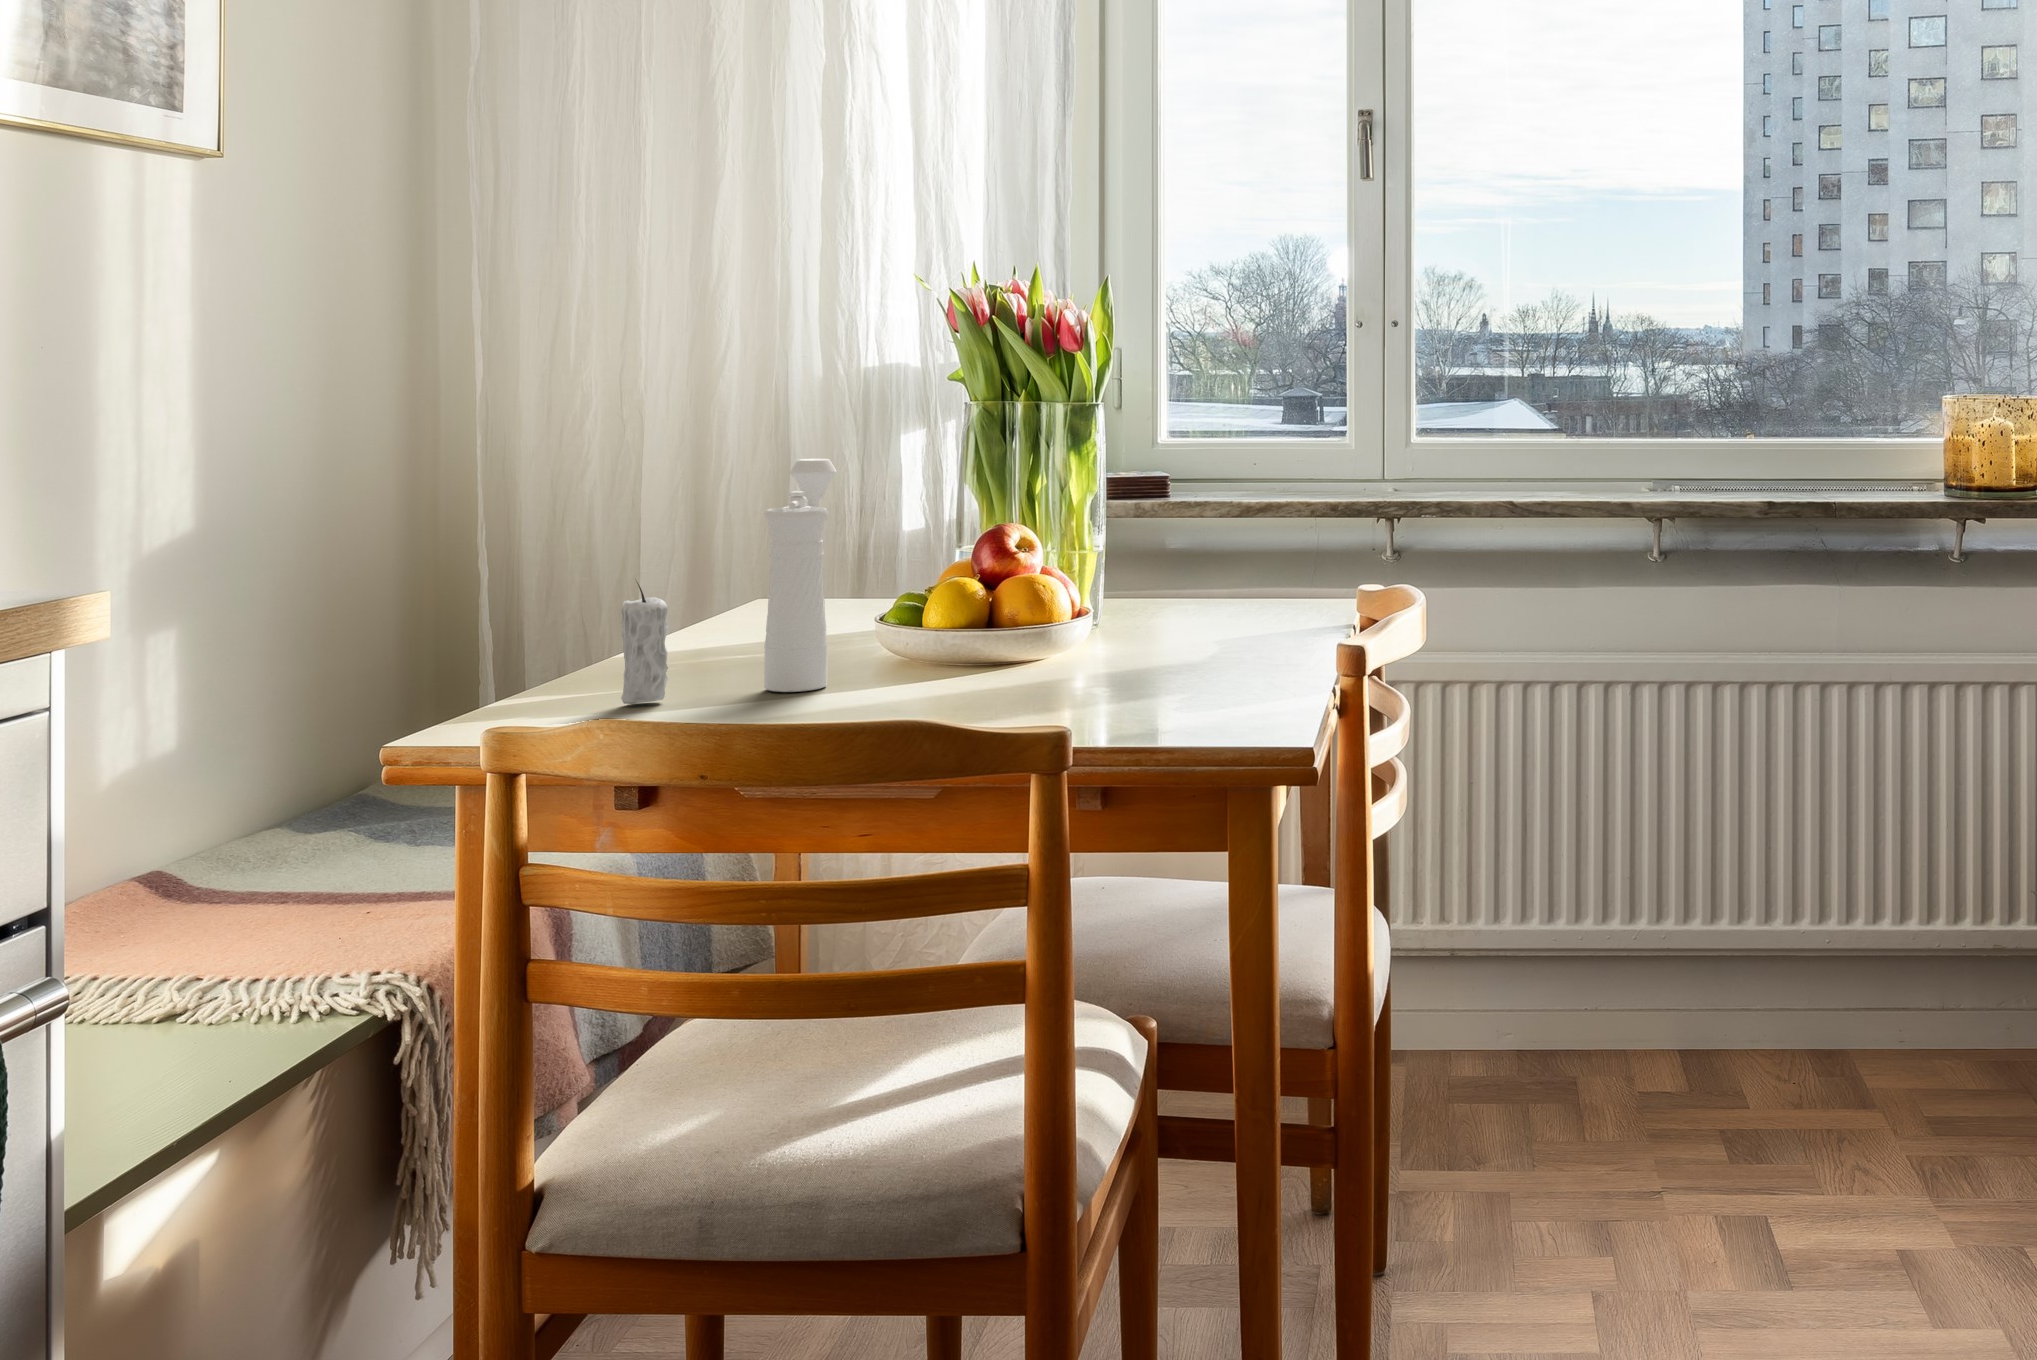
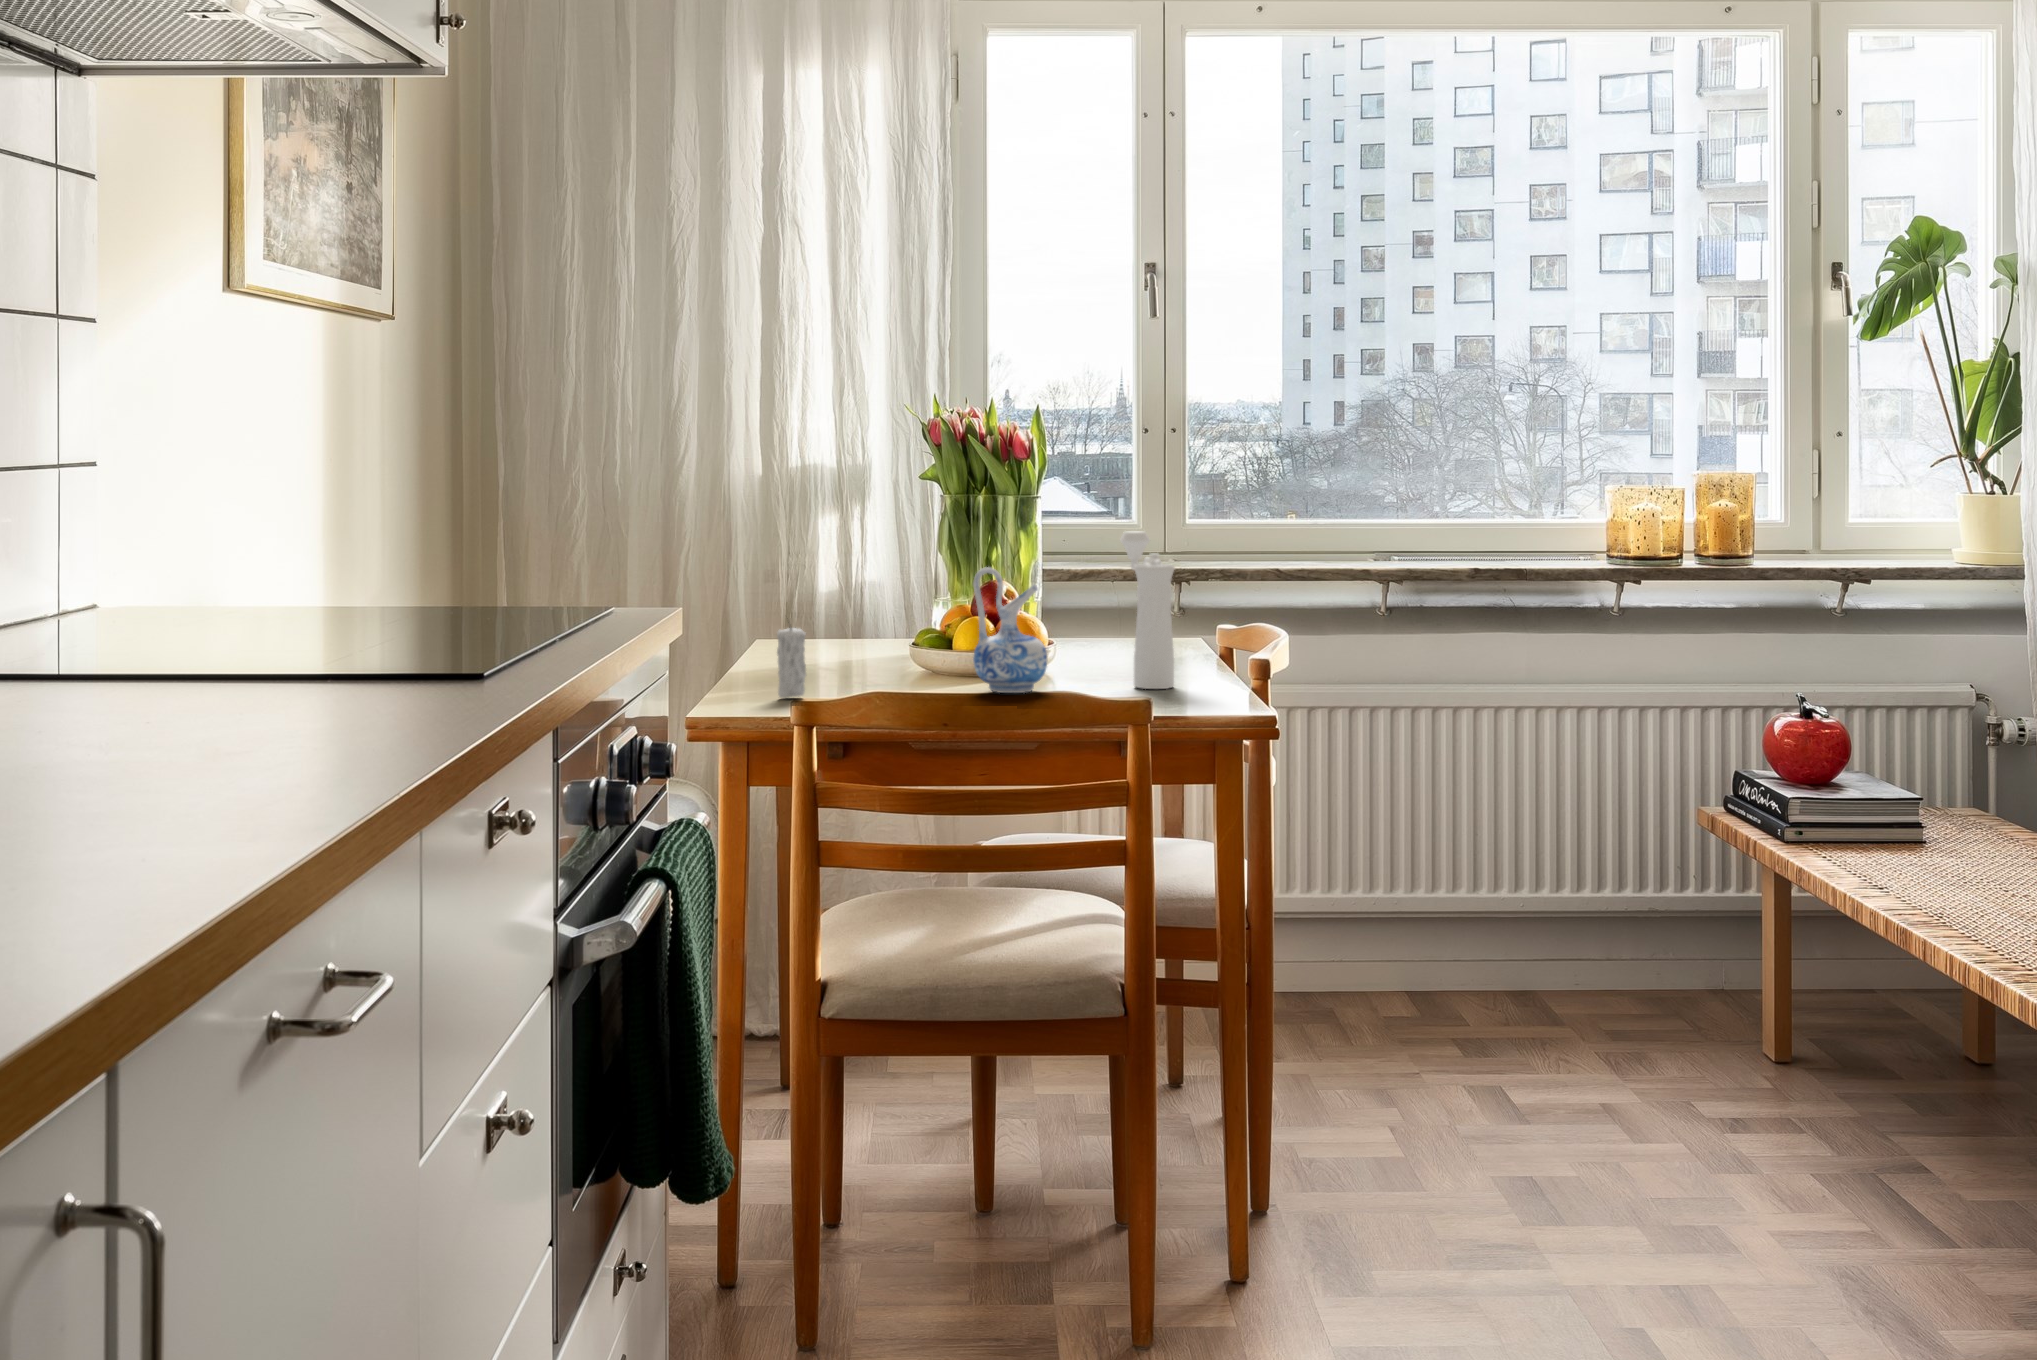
pepper mill: present [764,459,836,692] -> present [1120,531,1175,689]
ceramic pitcher: none [922,507,1036,696] -> present [973,567,1047,693]

